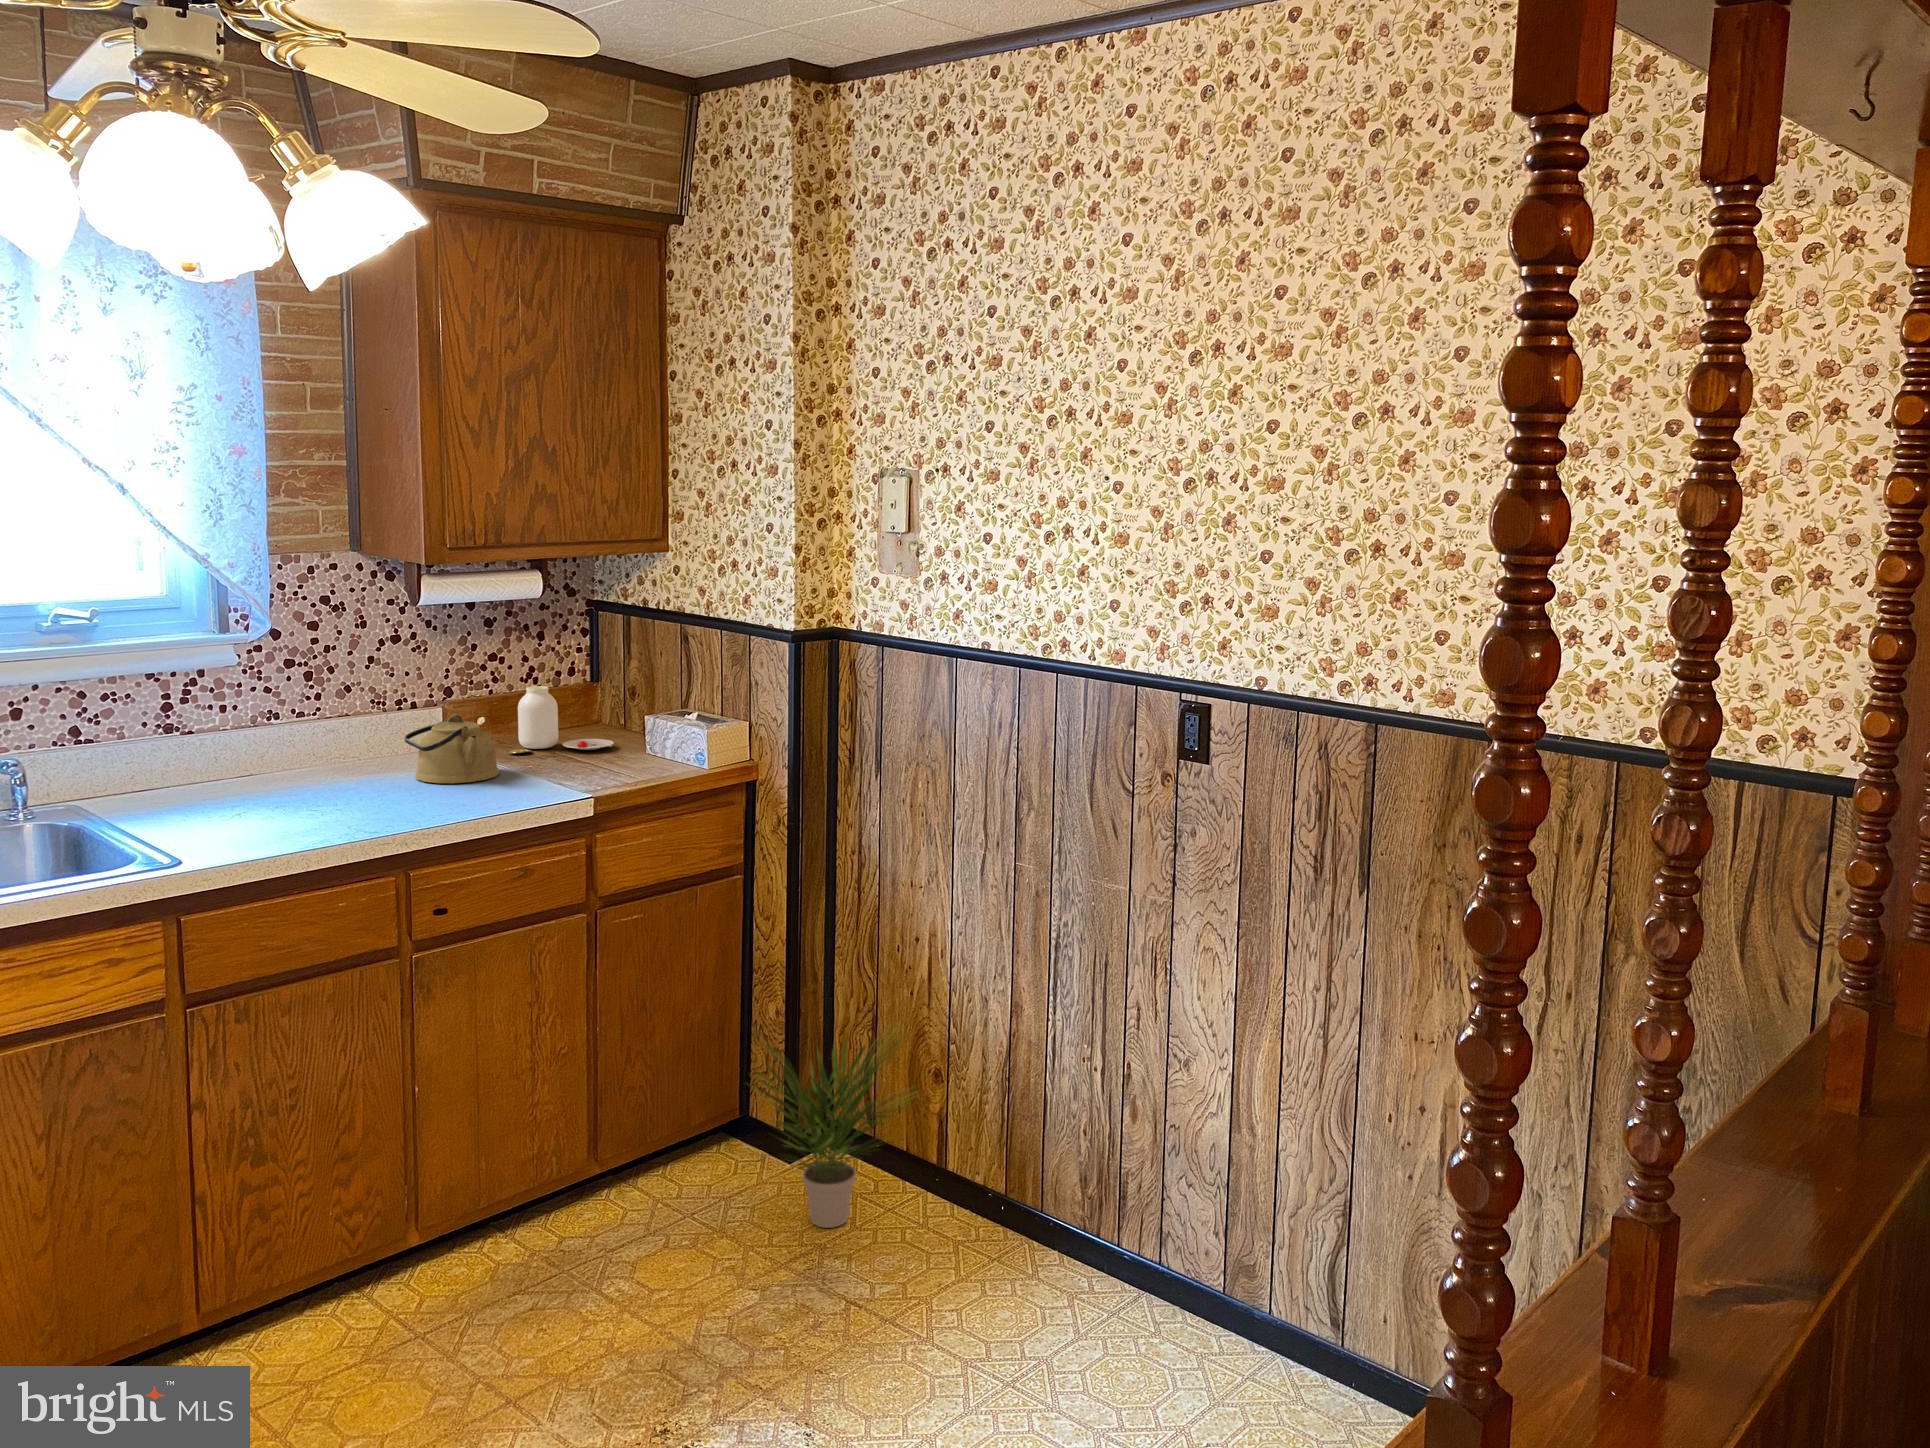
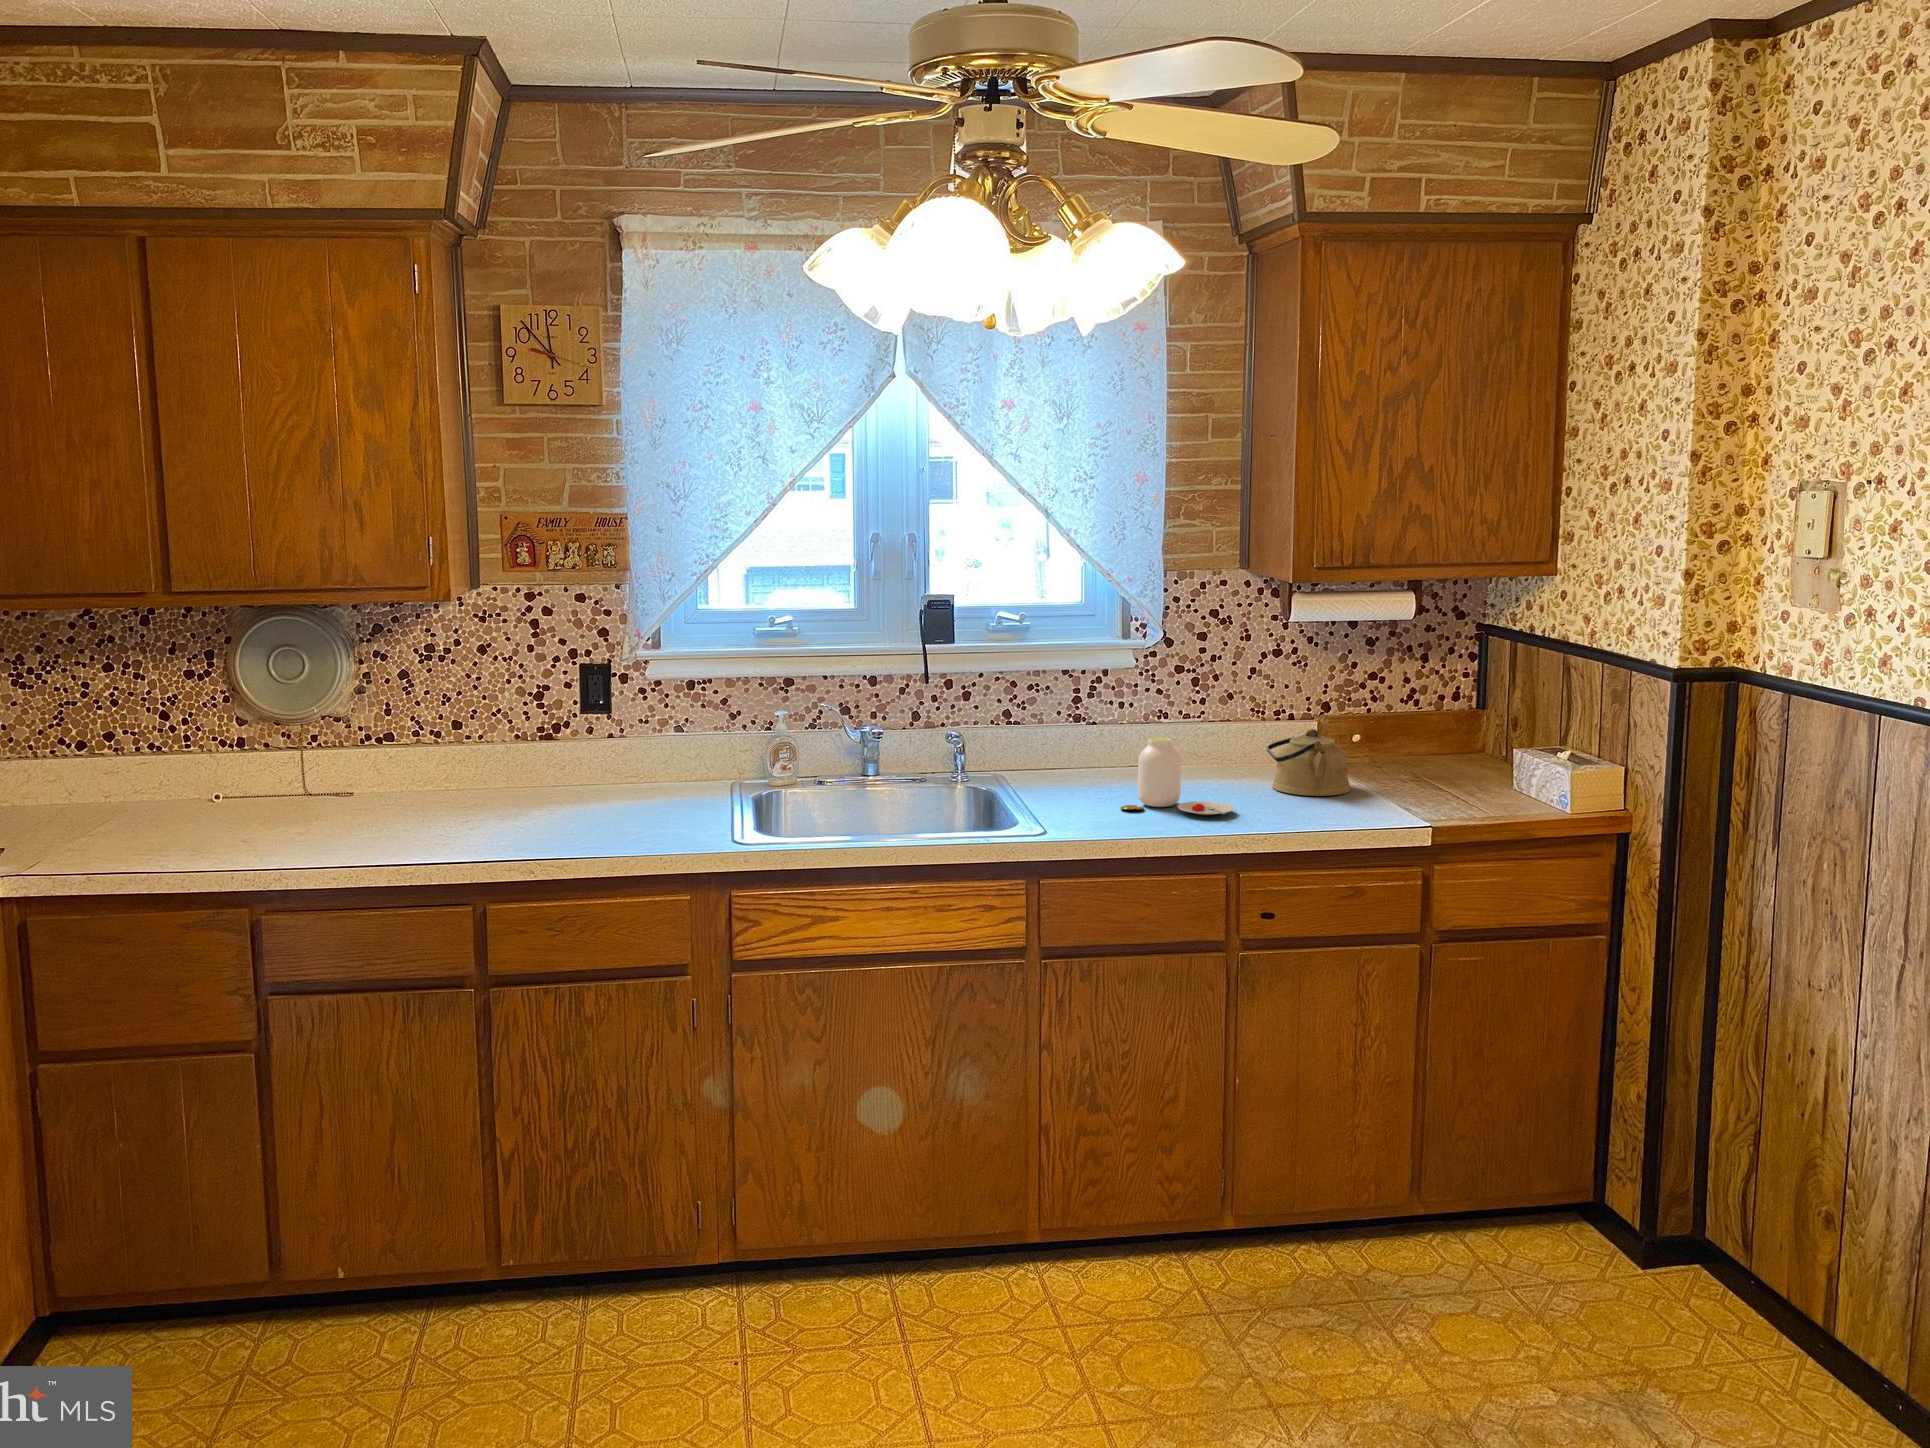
jar: present [509,686,614,754] -> present [1120,737,1234,815]
potted plant: present [749,1034,908,1228] -> none [1555,1099,1785,1352]

